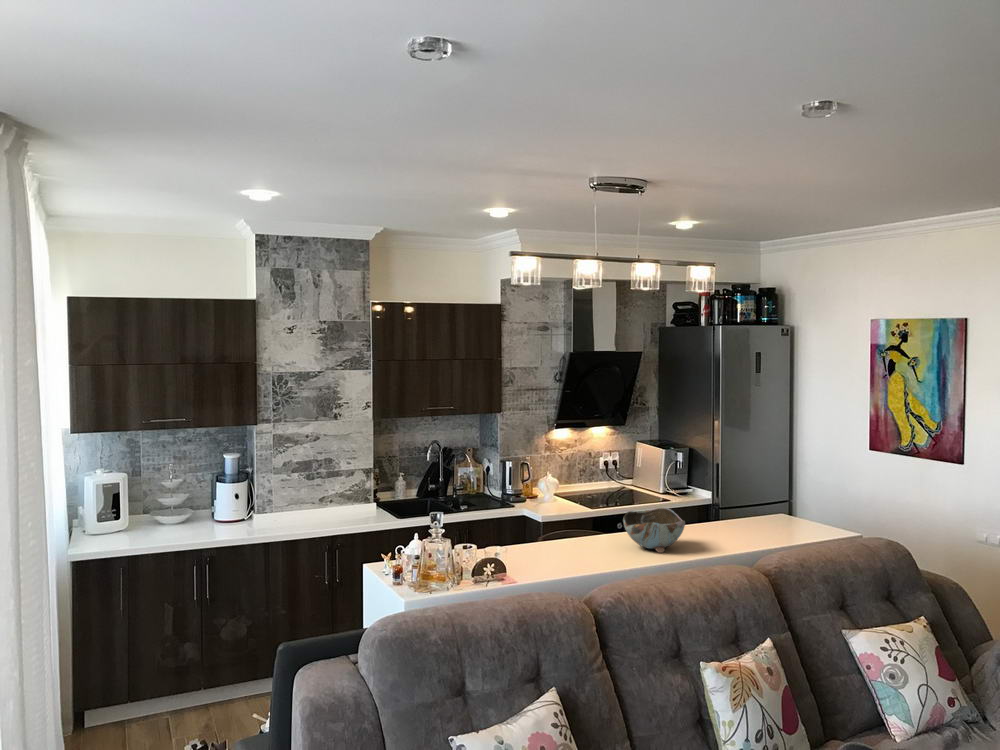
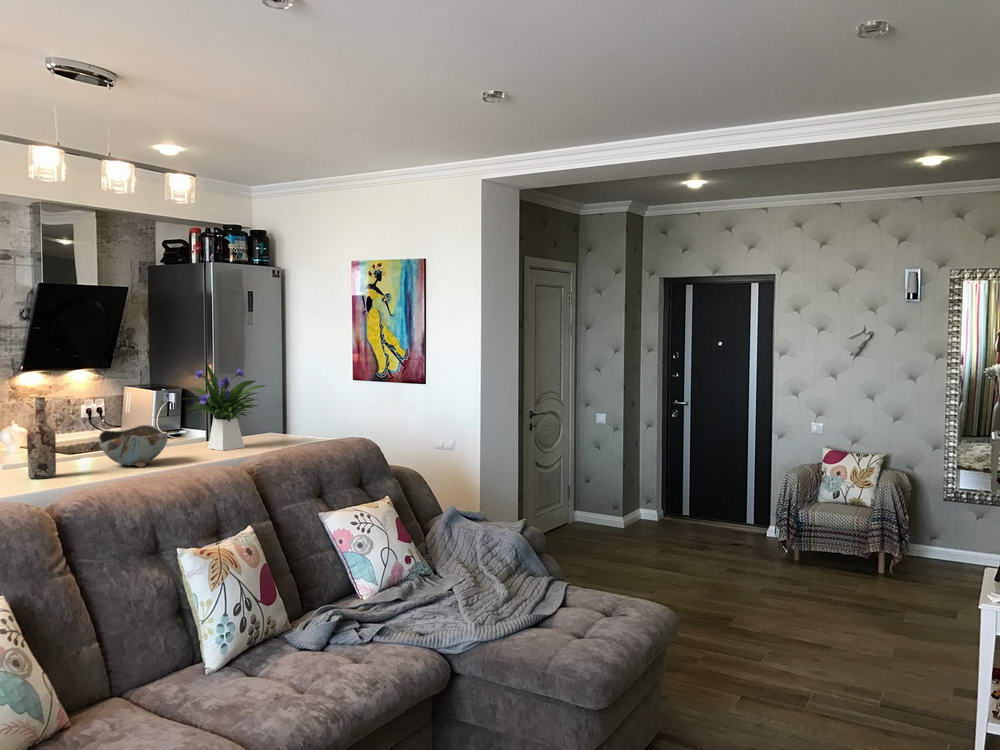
flower arrangement: none [696,449,783,536] -> present [188,365,266,451]
wine bottle: none [566,482,589,557] -> present [27,397,56,479]

